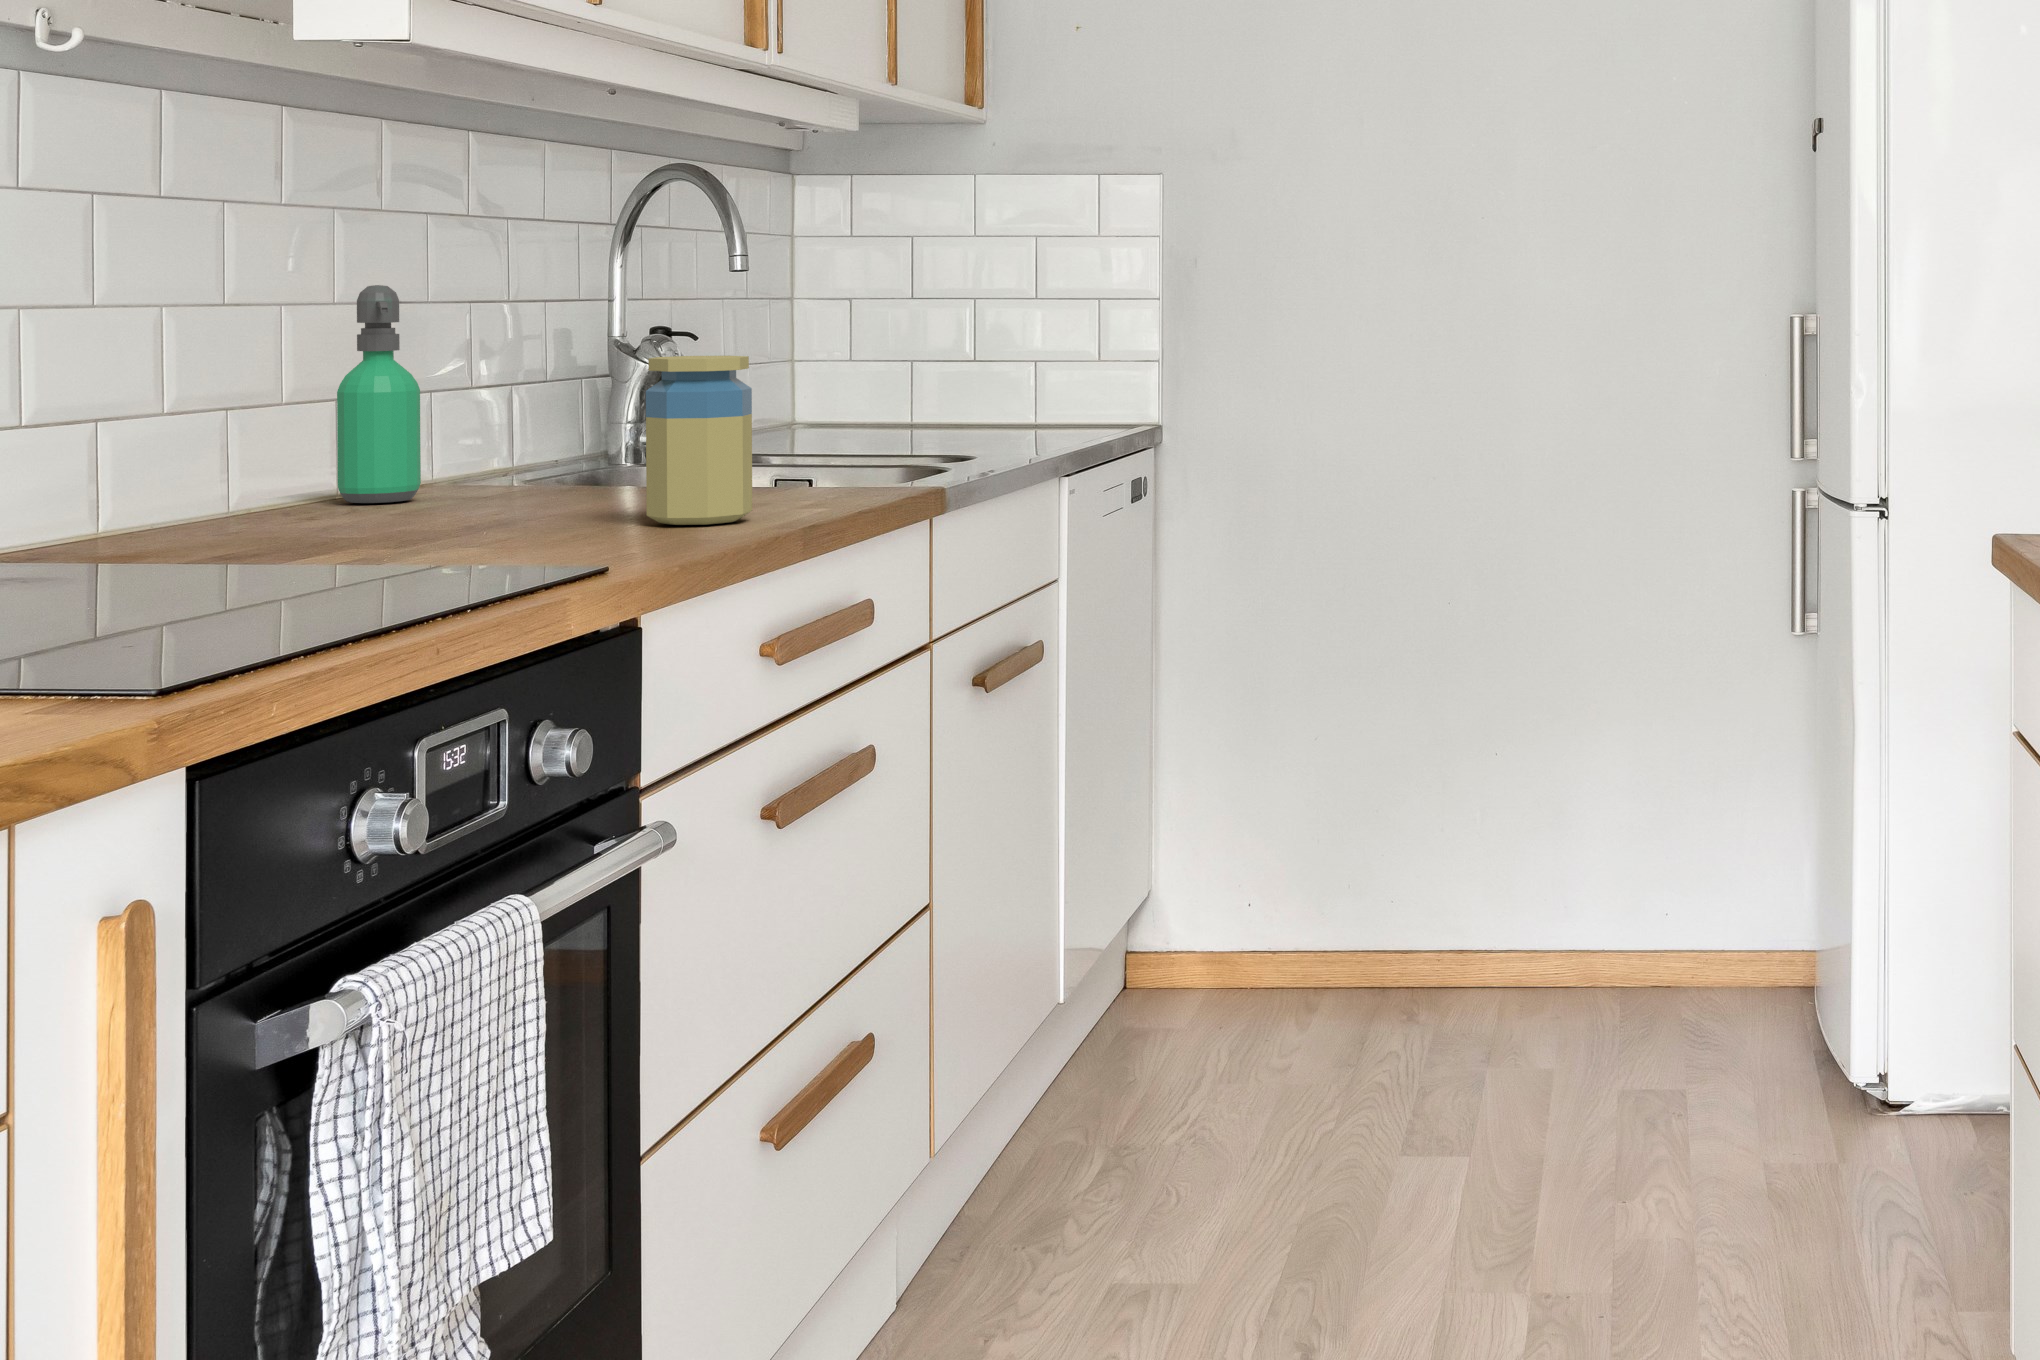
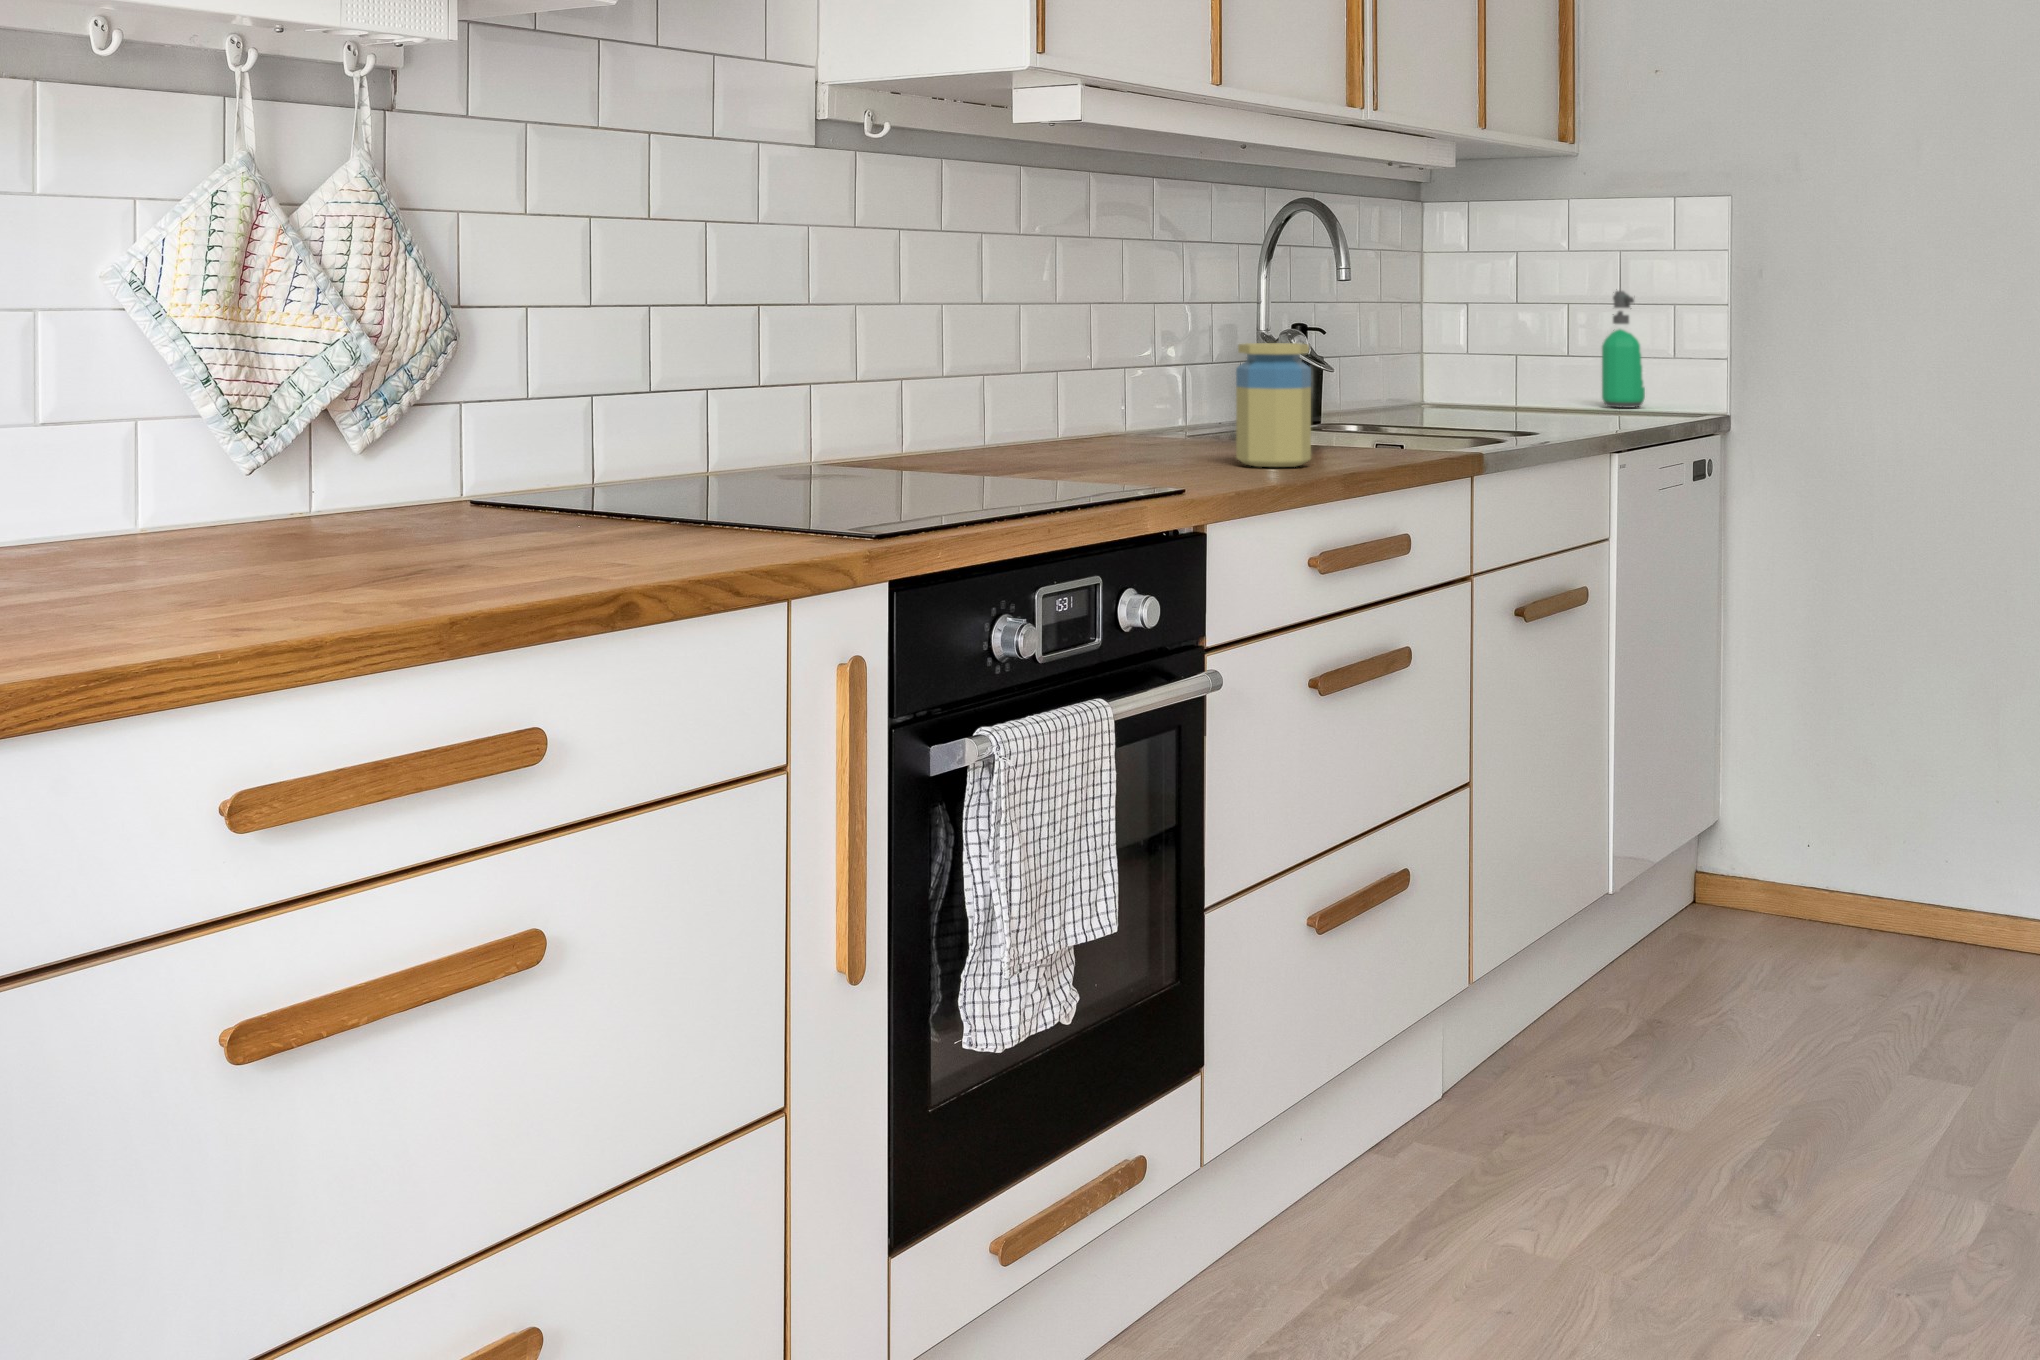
soap dispenser: present [337,285,421,503] -> present [1602,291,1645,408]

